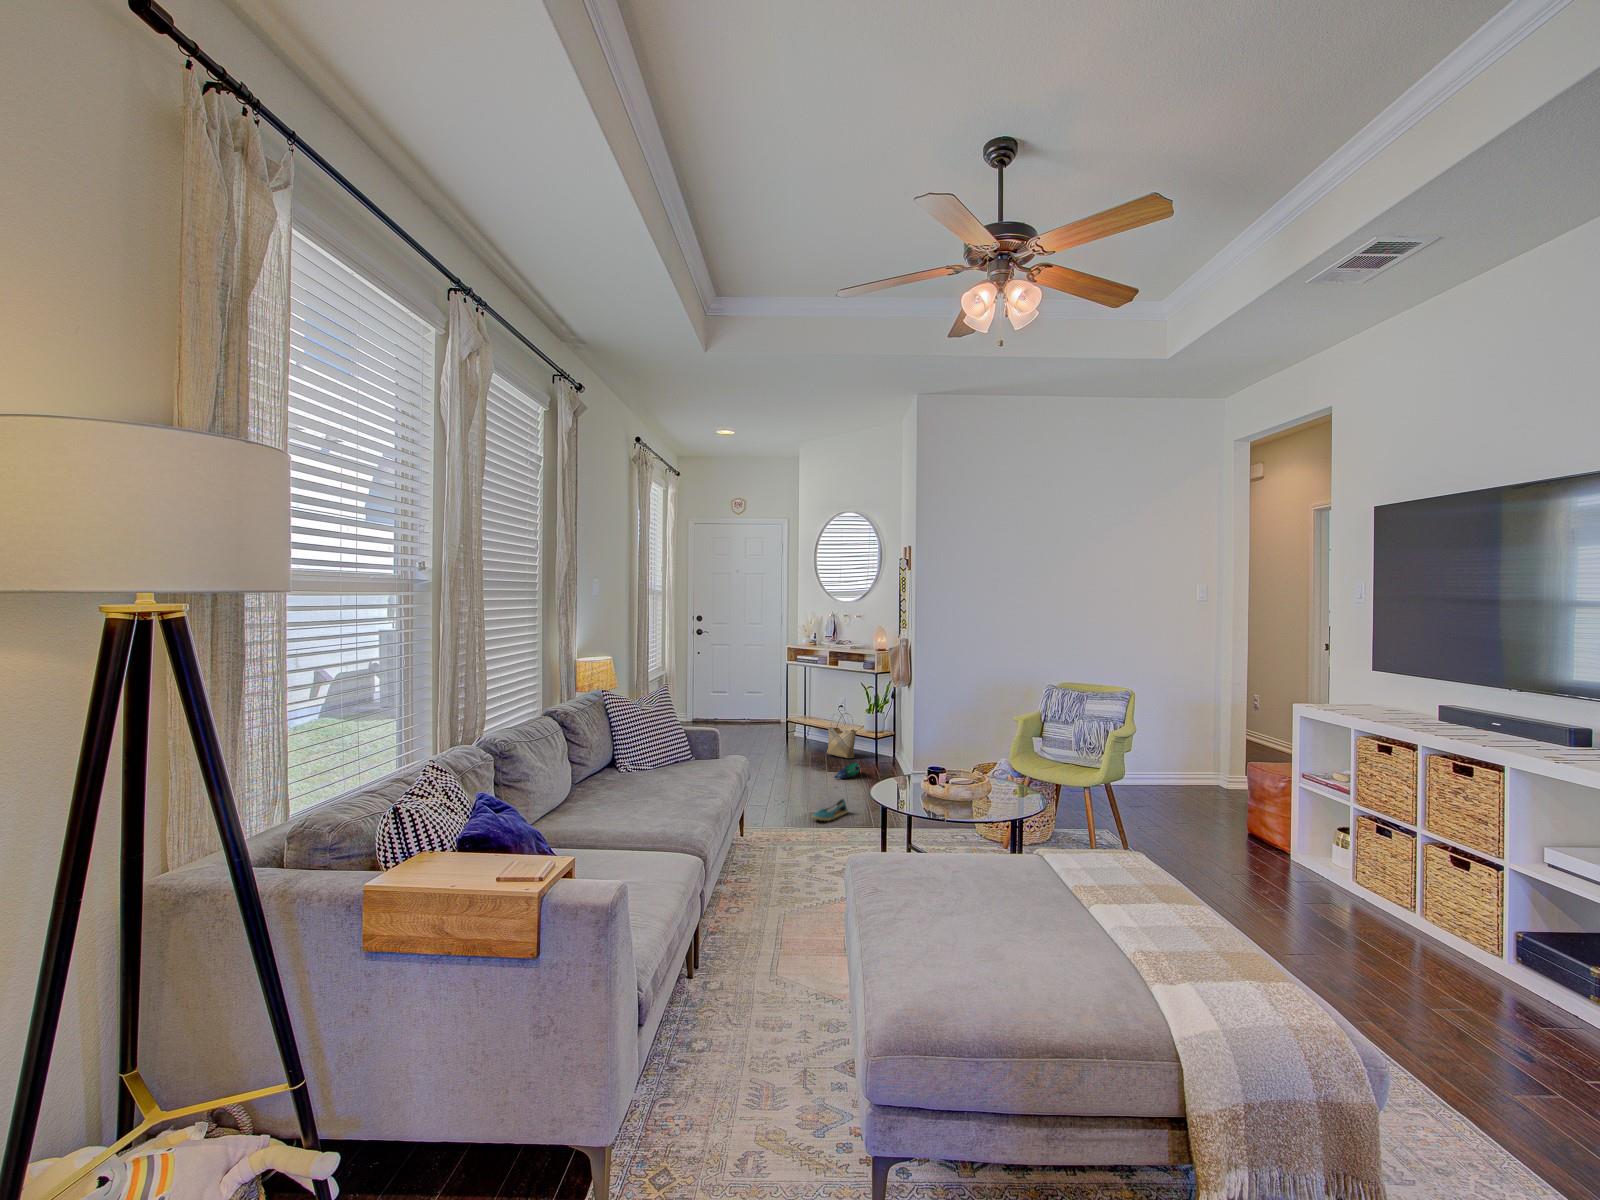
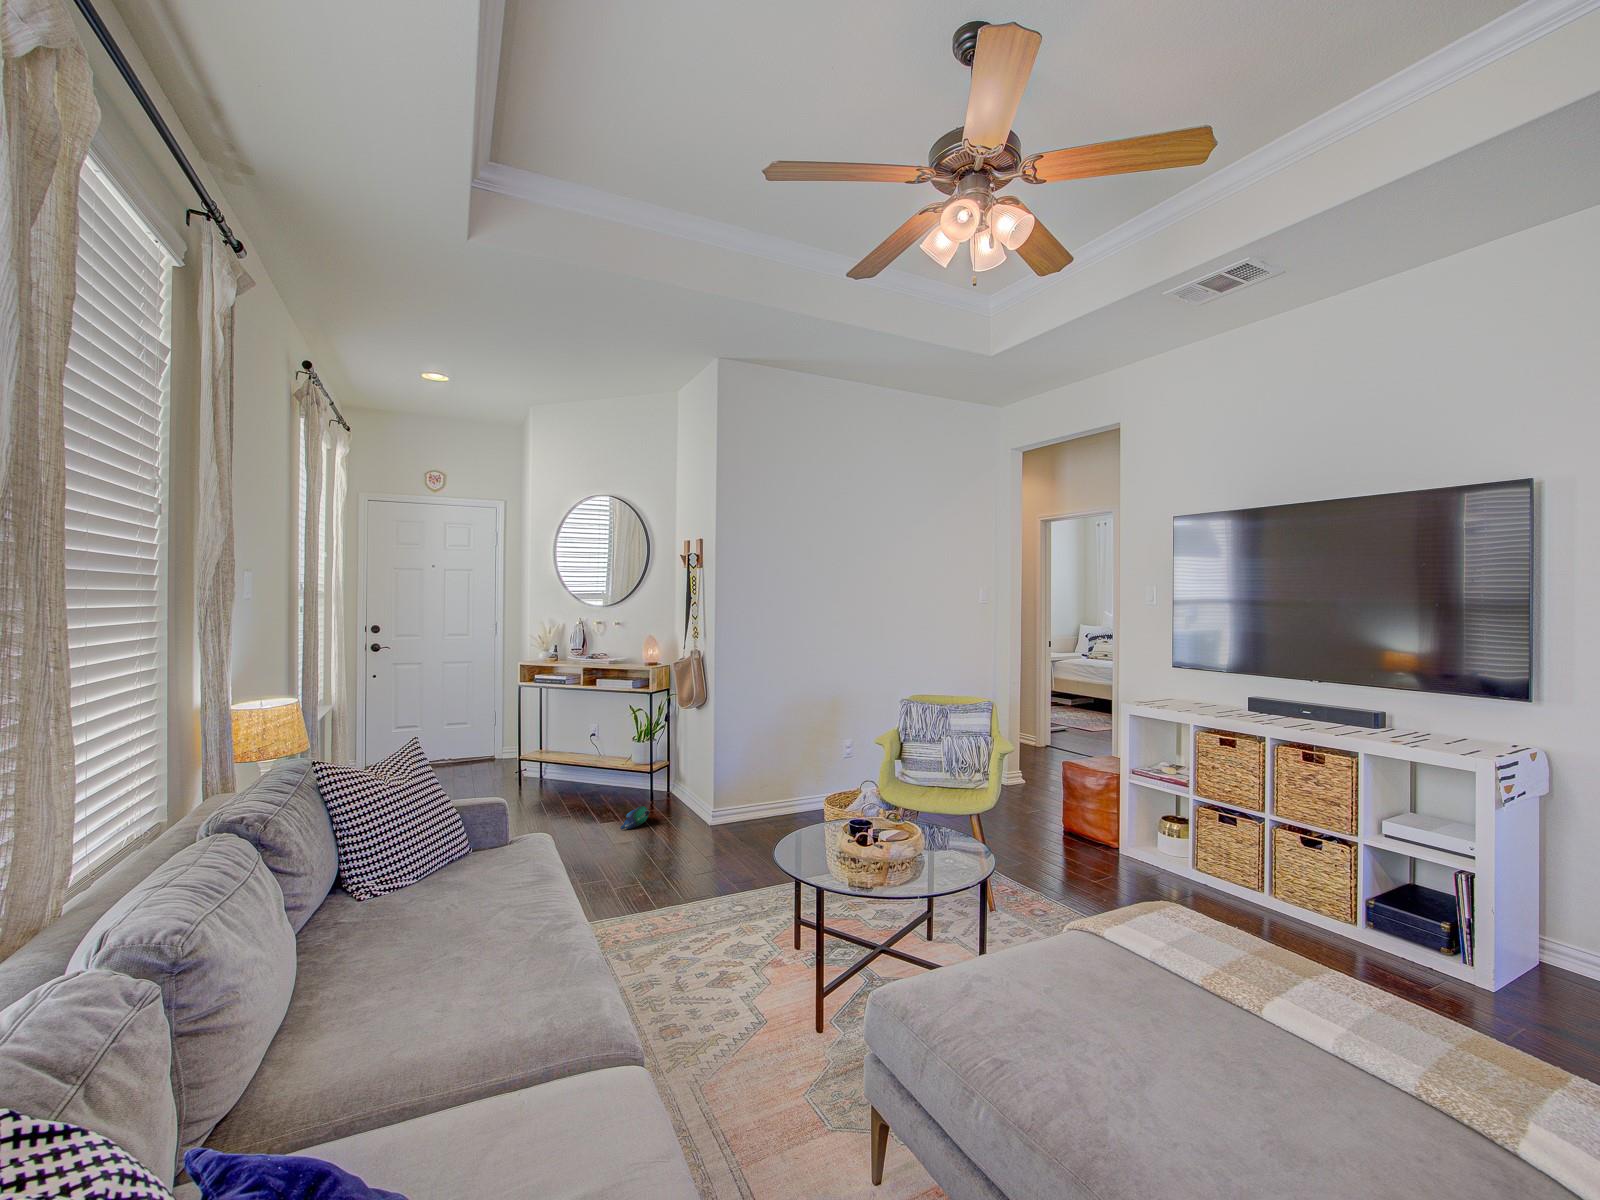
woven basket: present [827,713,857,758] -> none [589,744,628,800]
shoe: present [812,799,848,821] -> none [631,858,670,892]

